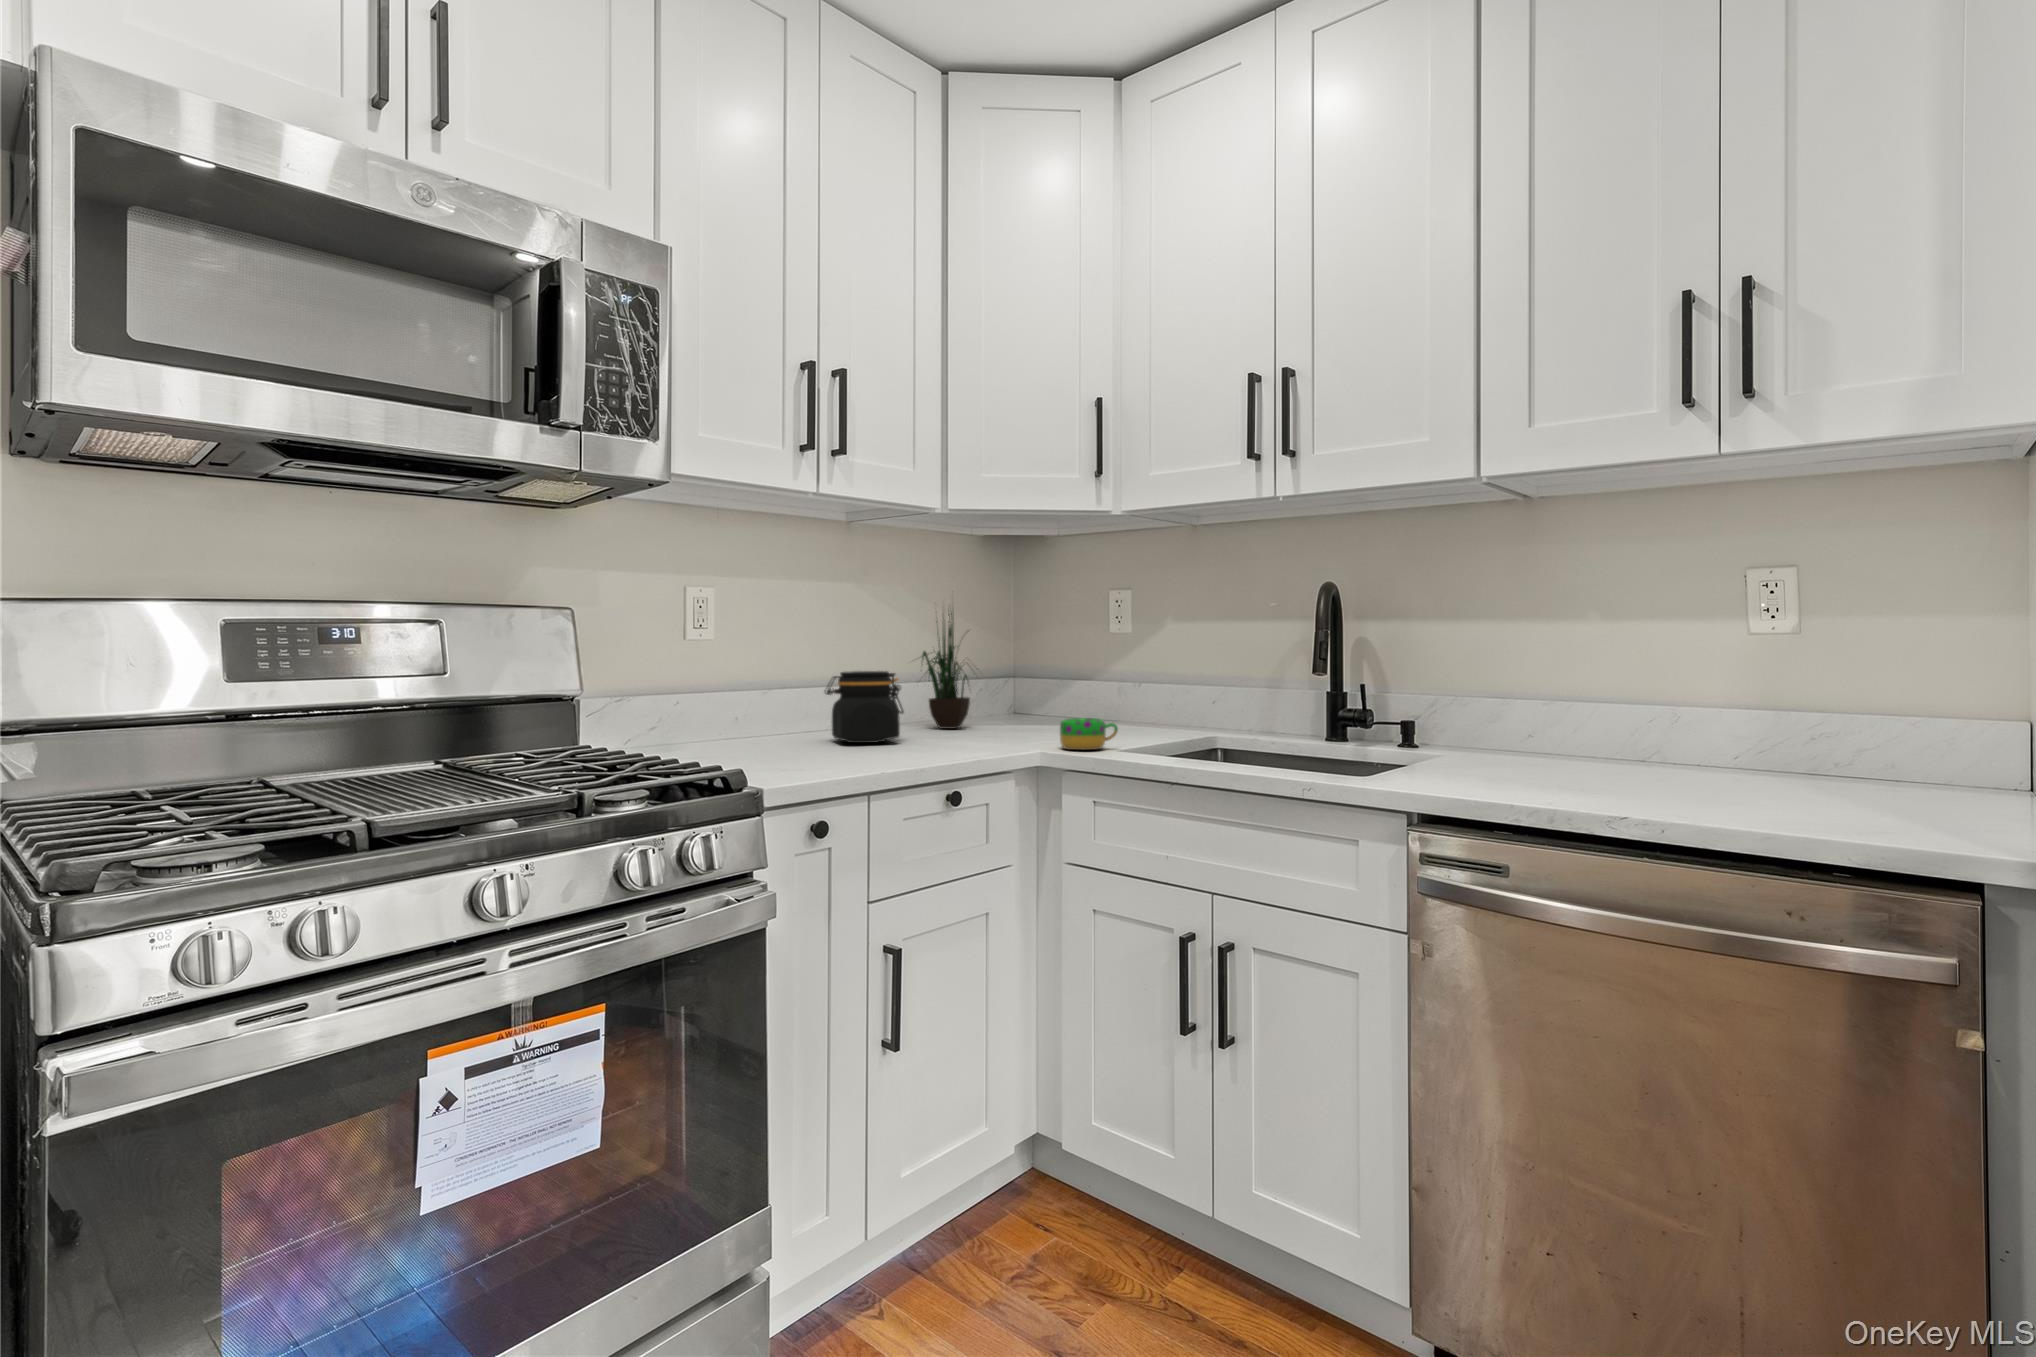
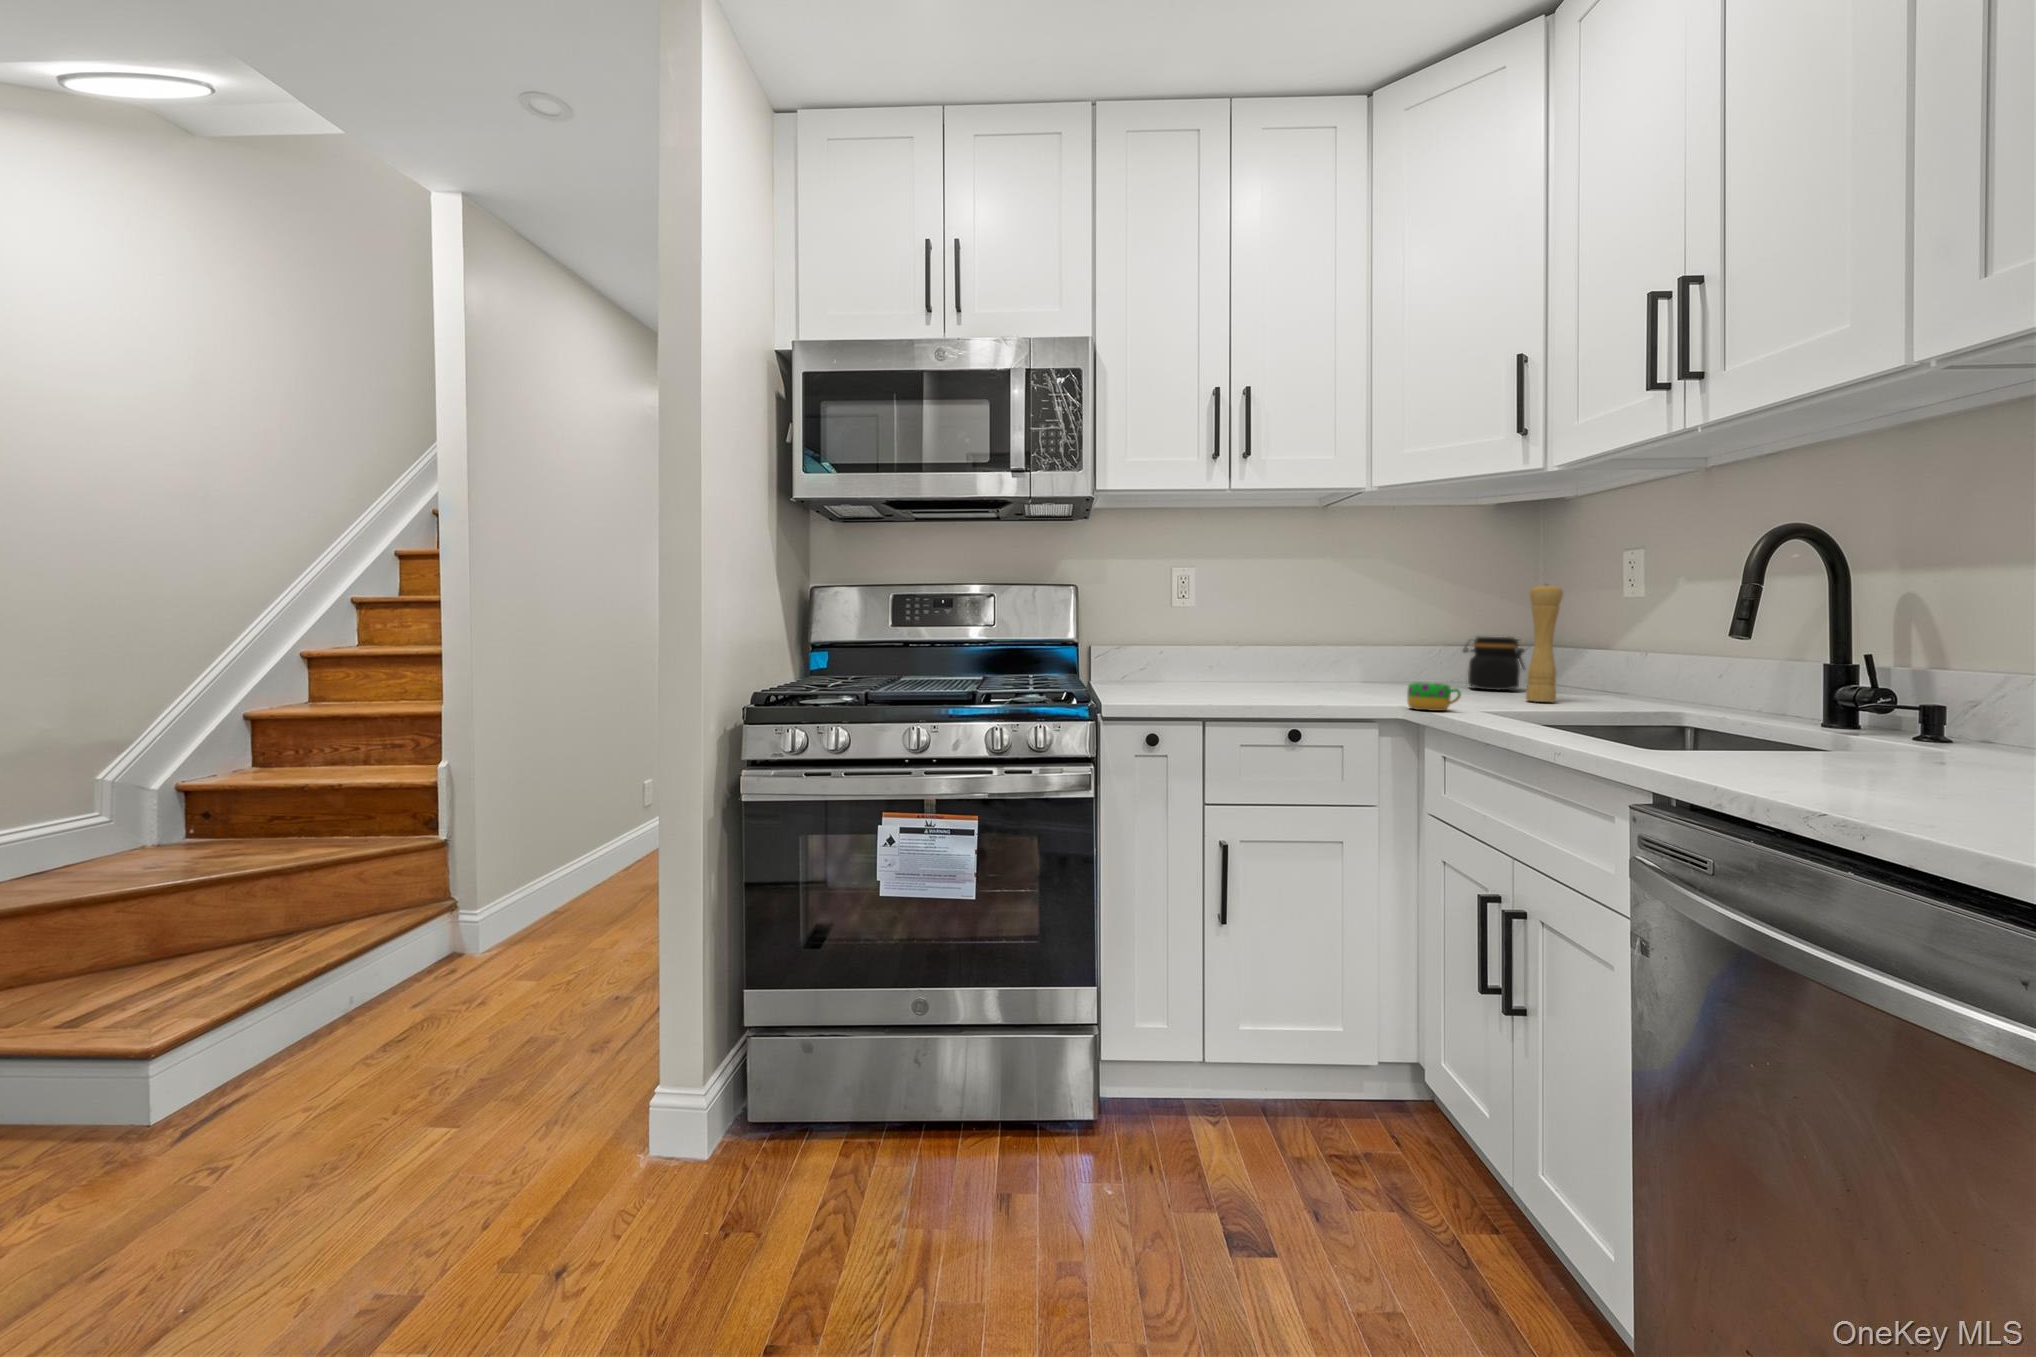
pepper mill: none [1107,607,1138,728] -> present [1526,584,1563,702]
potted plant: present [922,613,972,729] -> none [1337,563,1407,690]
jar: present [825,671,904,743] -> present [1463,636,1525,690]

